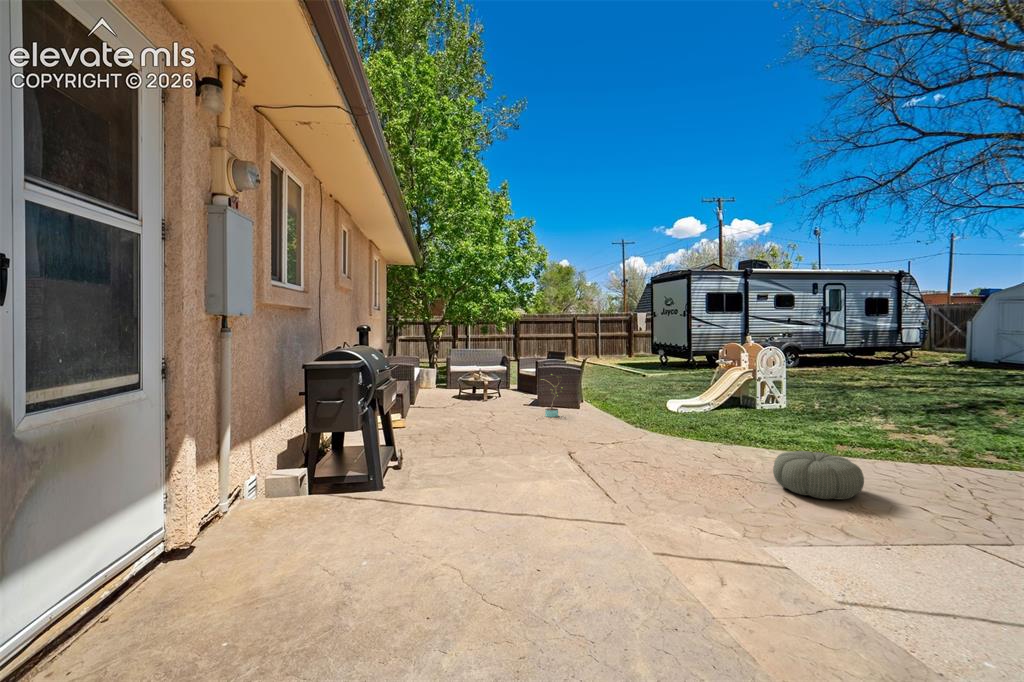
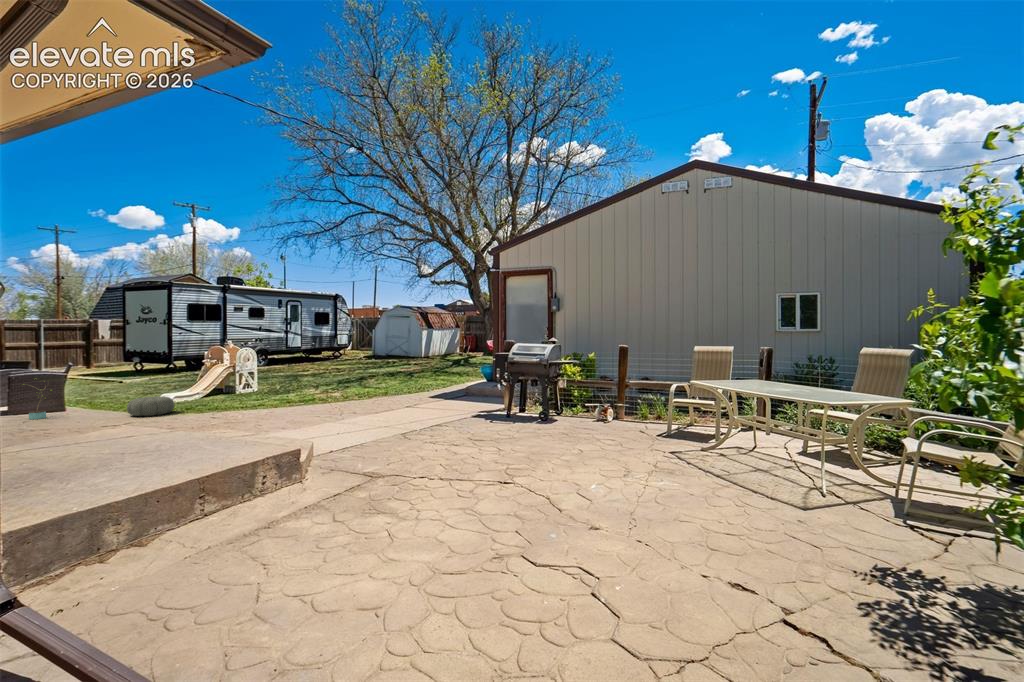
pouf: present [773,451,864,499] -> present [127,396,174,416]

